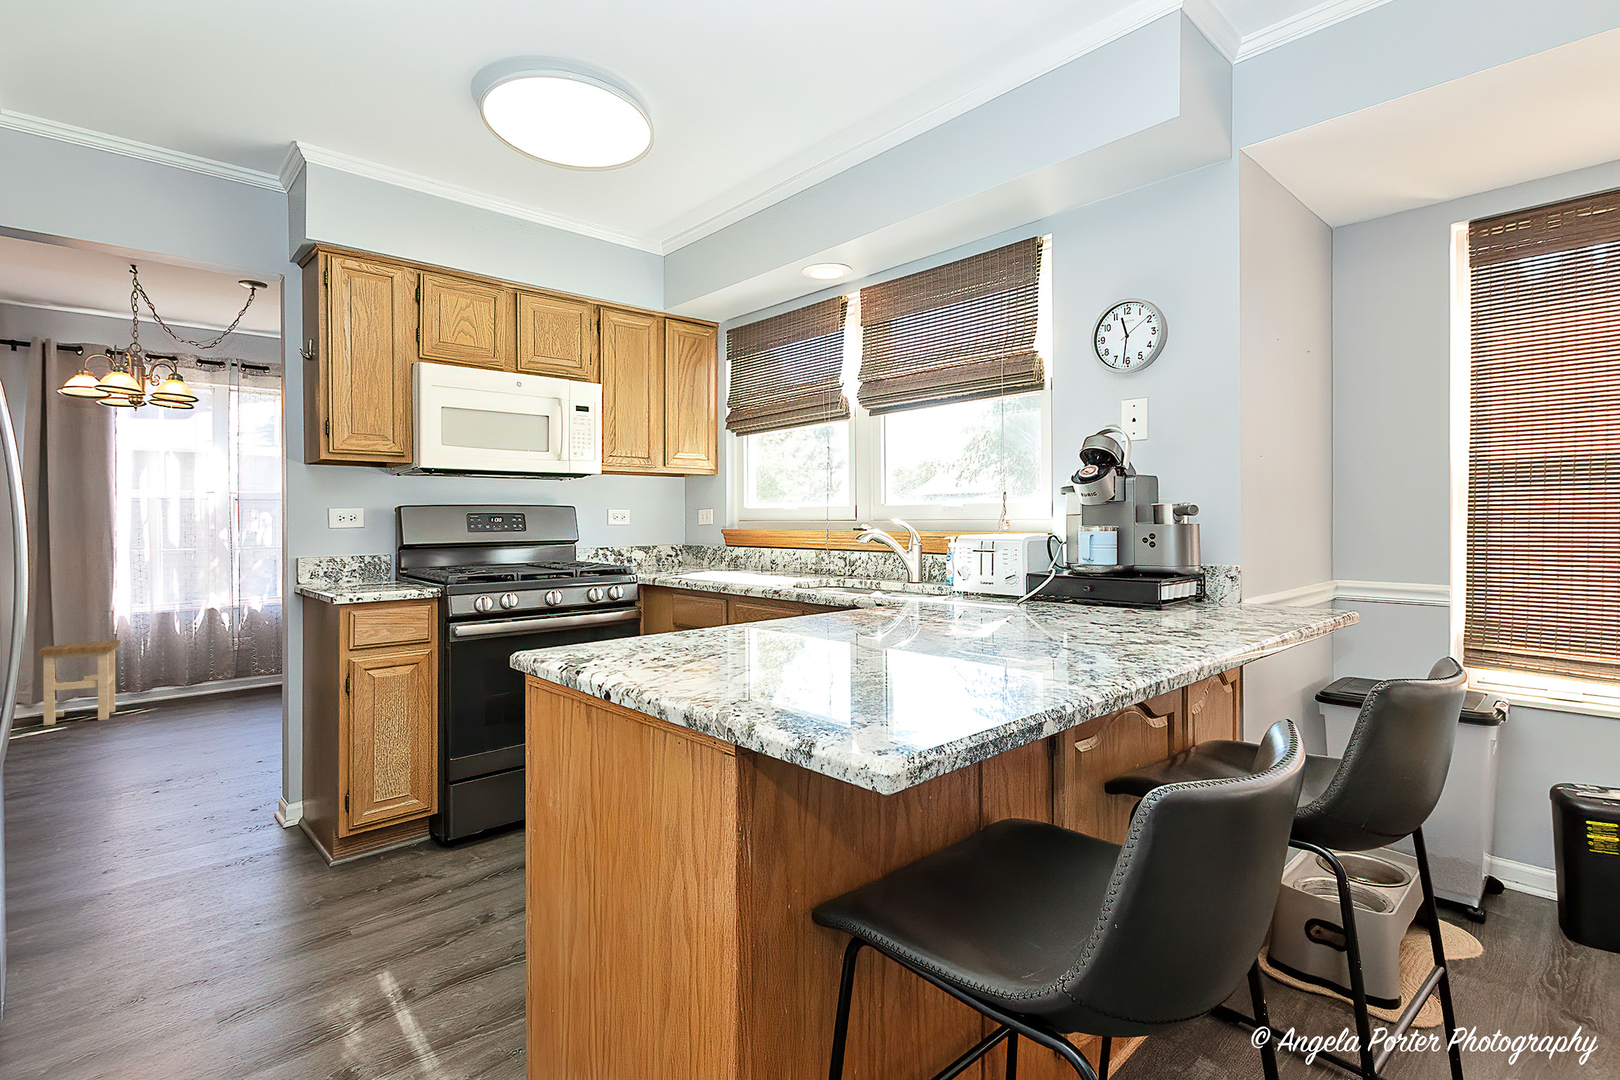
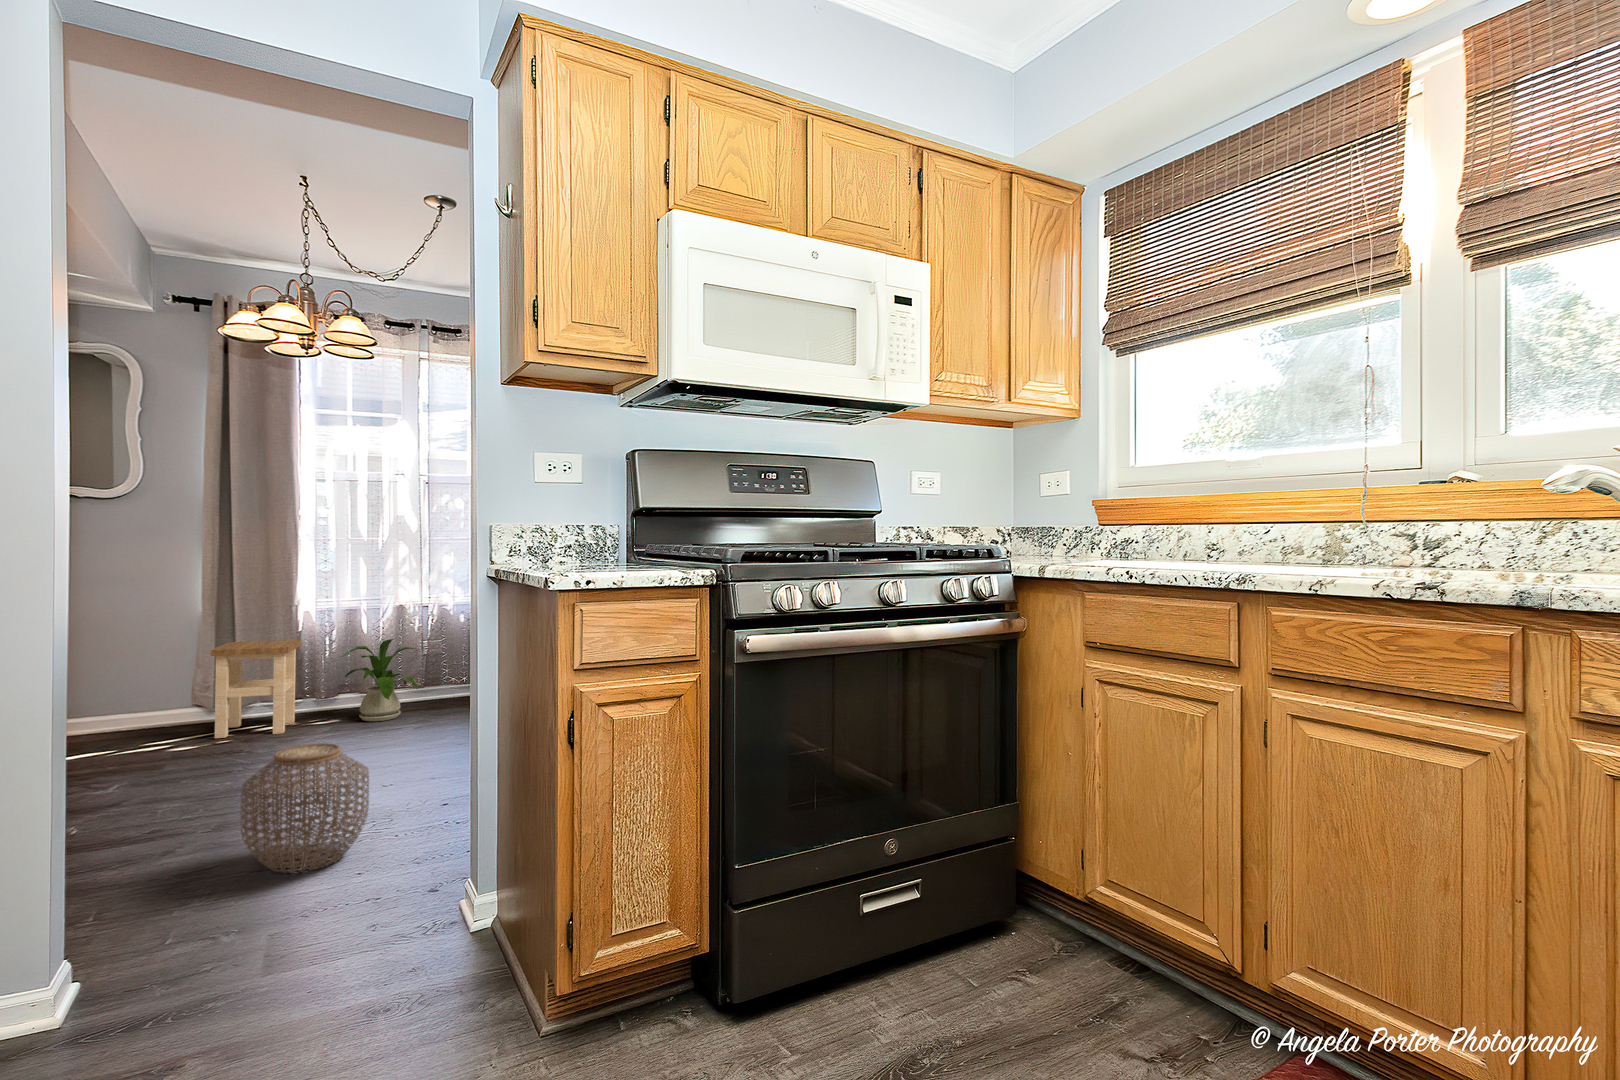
house plant: none [159,637,237,708] -> present [342,638,421,721]
woven basket: none [109,710,206,798] -> present [241,743,369,873]

